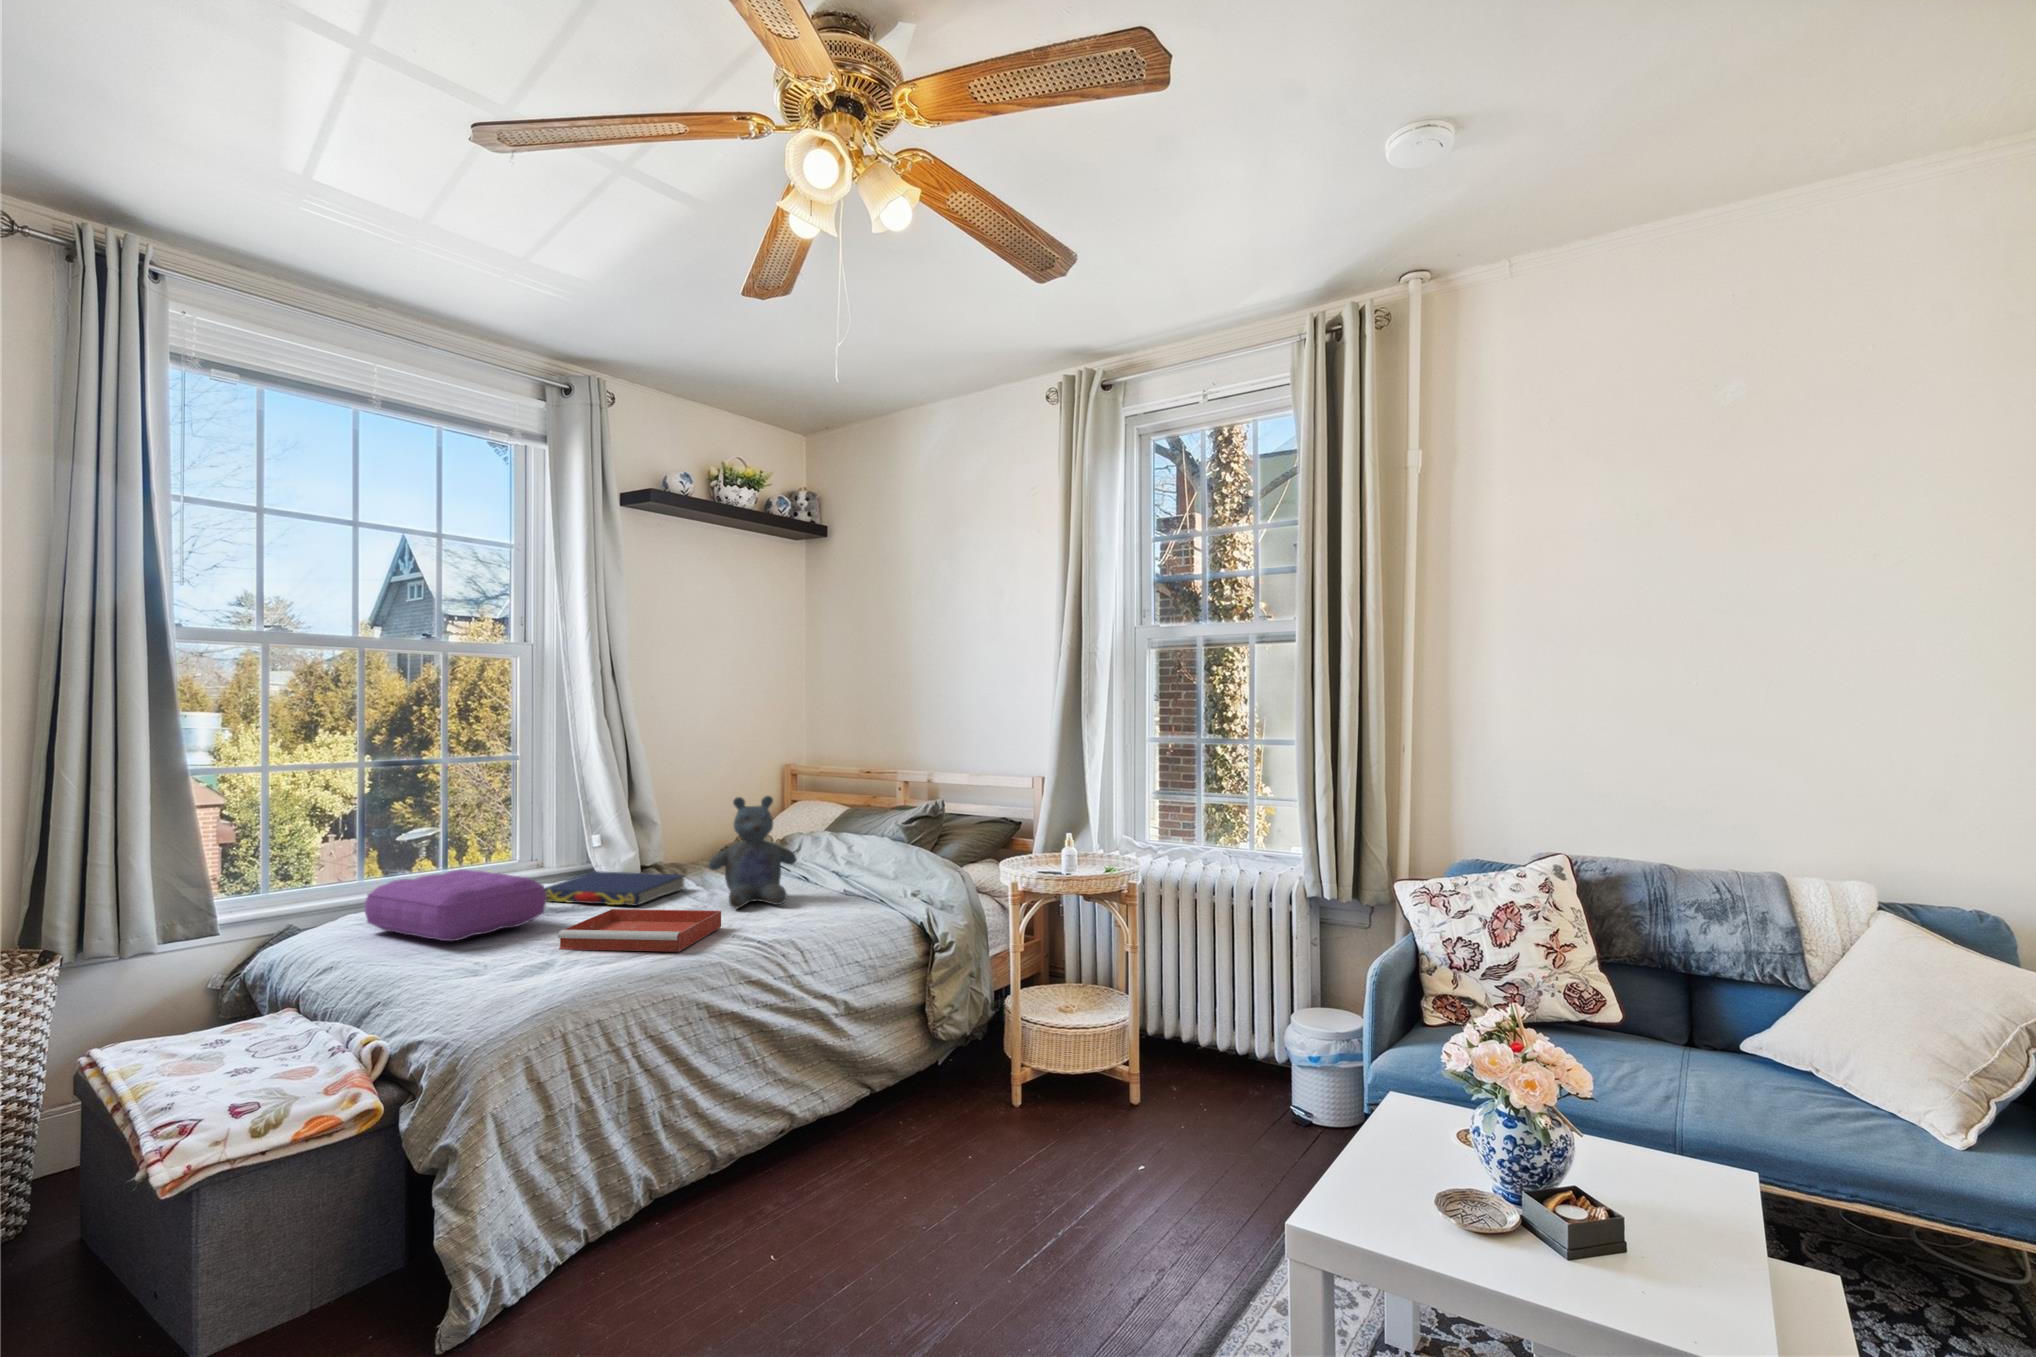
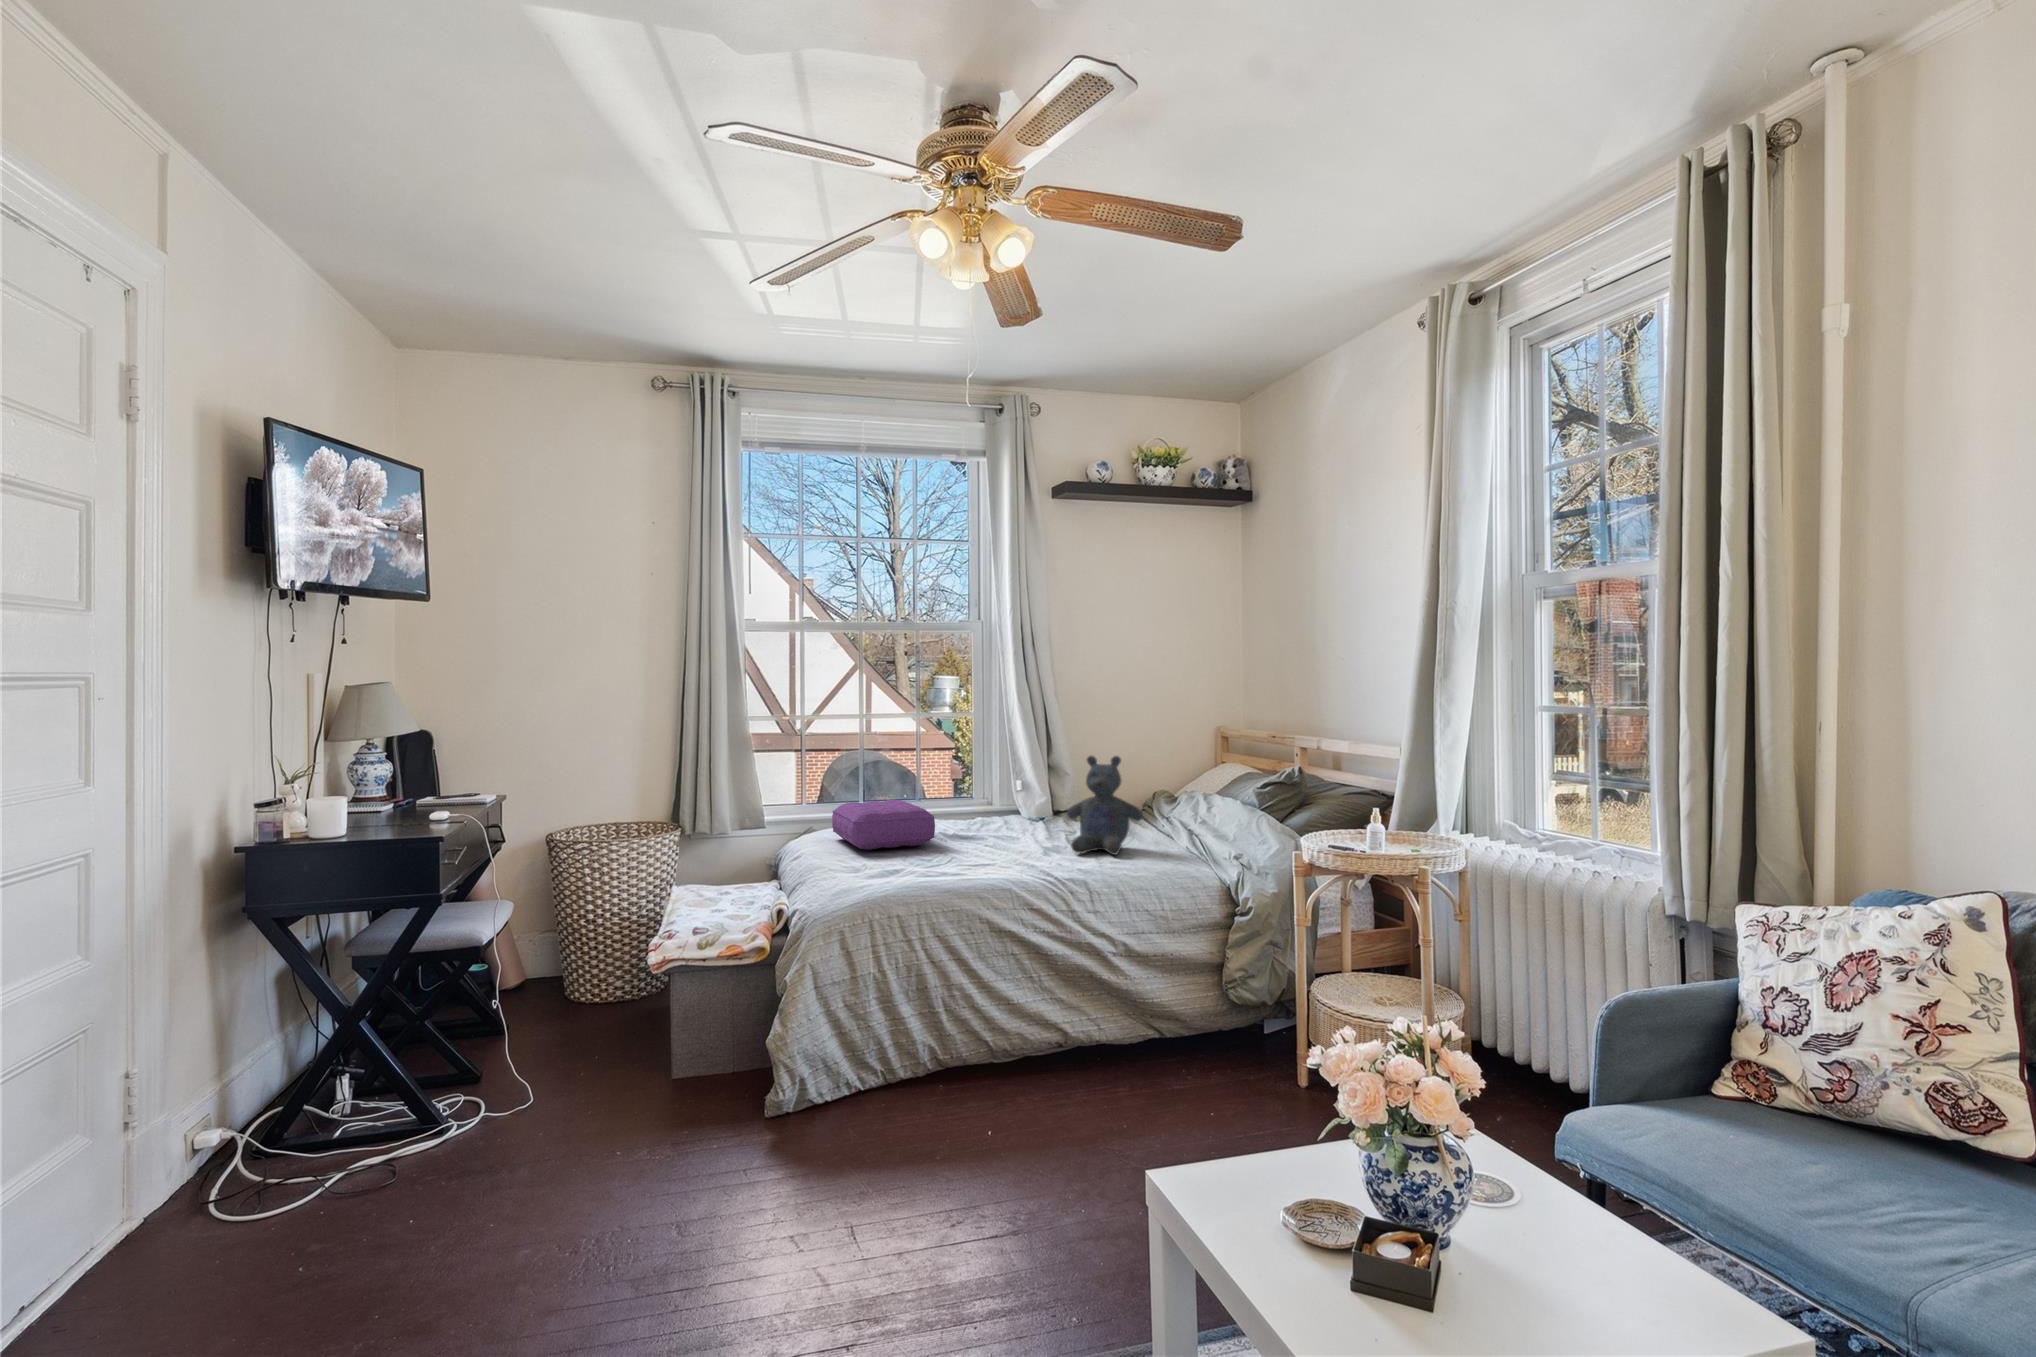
book: present [544,871,685,906] -> none [958,813,1067,842]
tray: present [558,909,721,951] -> none [918,841,1044,877]

